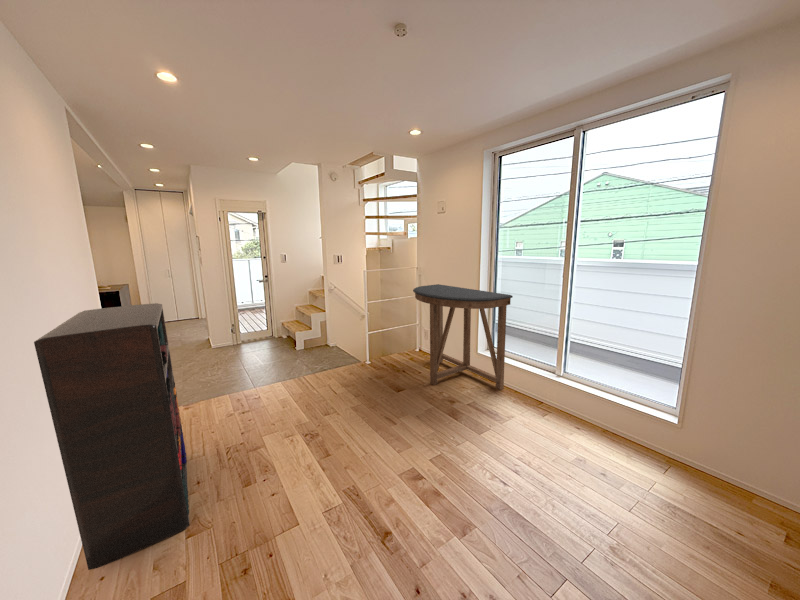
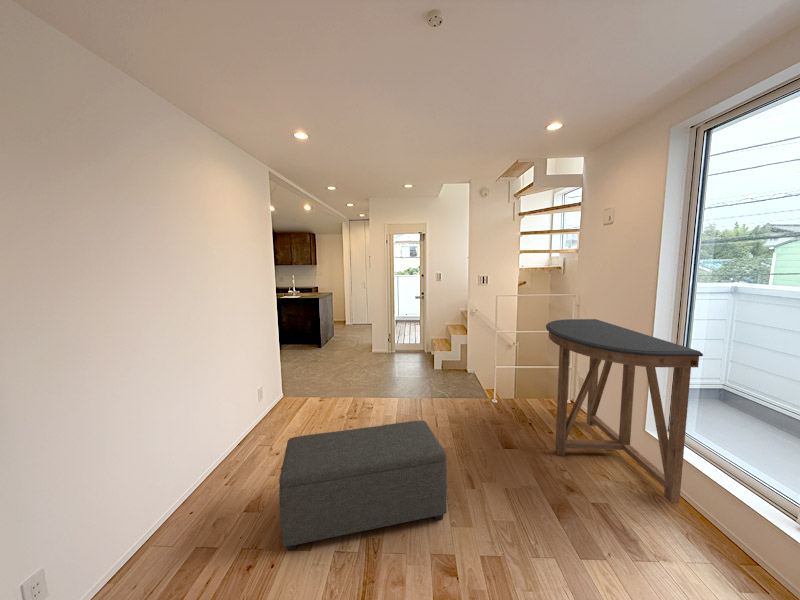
bookshelf: present [34,303,189,570] -> none [174,311,292,504]
ottoman: none [233,383,393,537] -> present [279,421,447,551]

